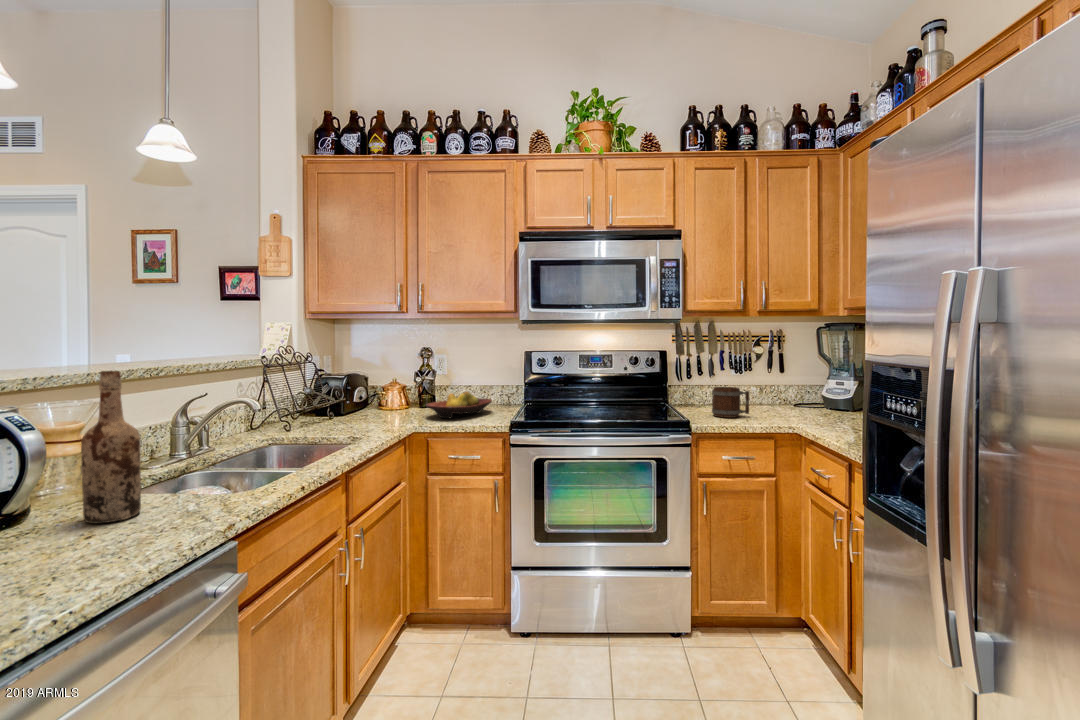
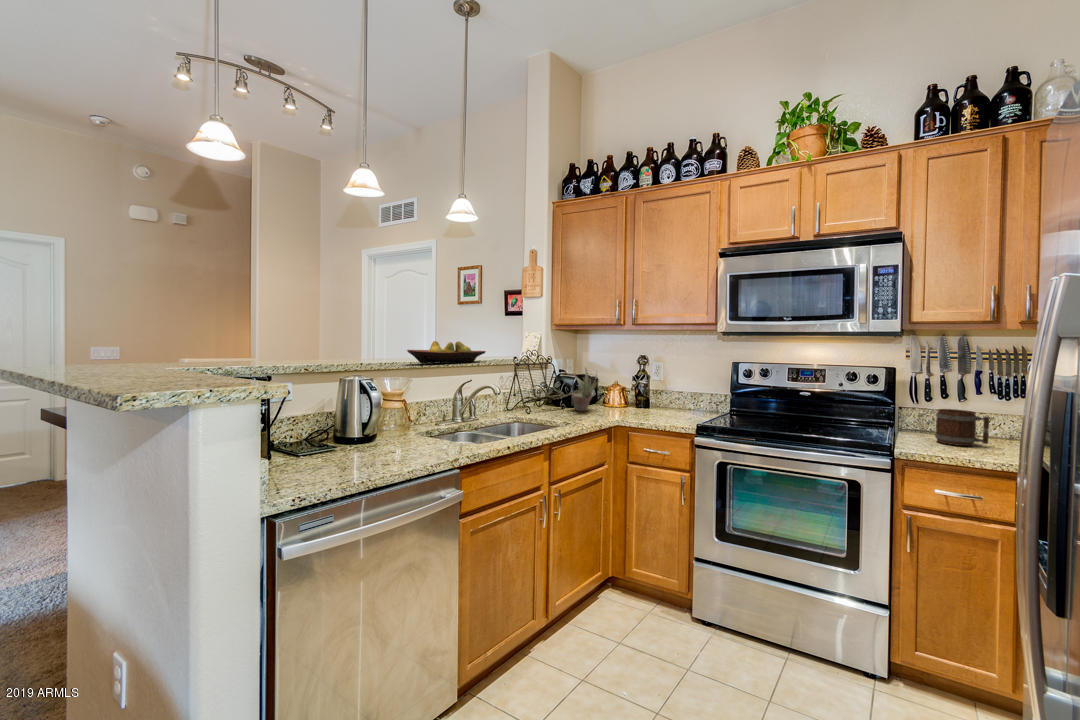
succulent plant: none [347,365,386,422] -> present [572,368,599,411]
wine bottle: present [81,371,141,523] -> none [391,367,418,452]
fruit bowl: present [426,392,492,418] -> present [407,341,486,364]

